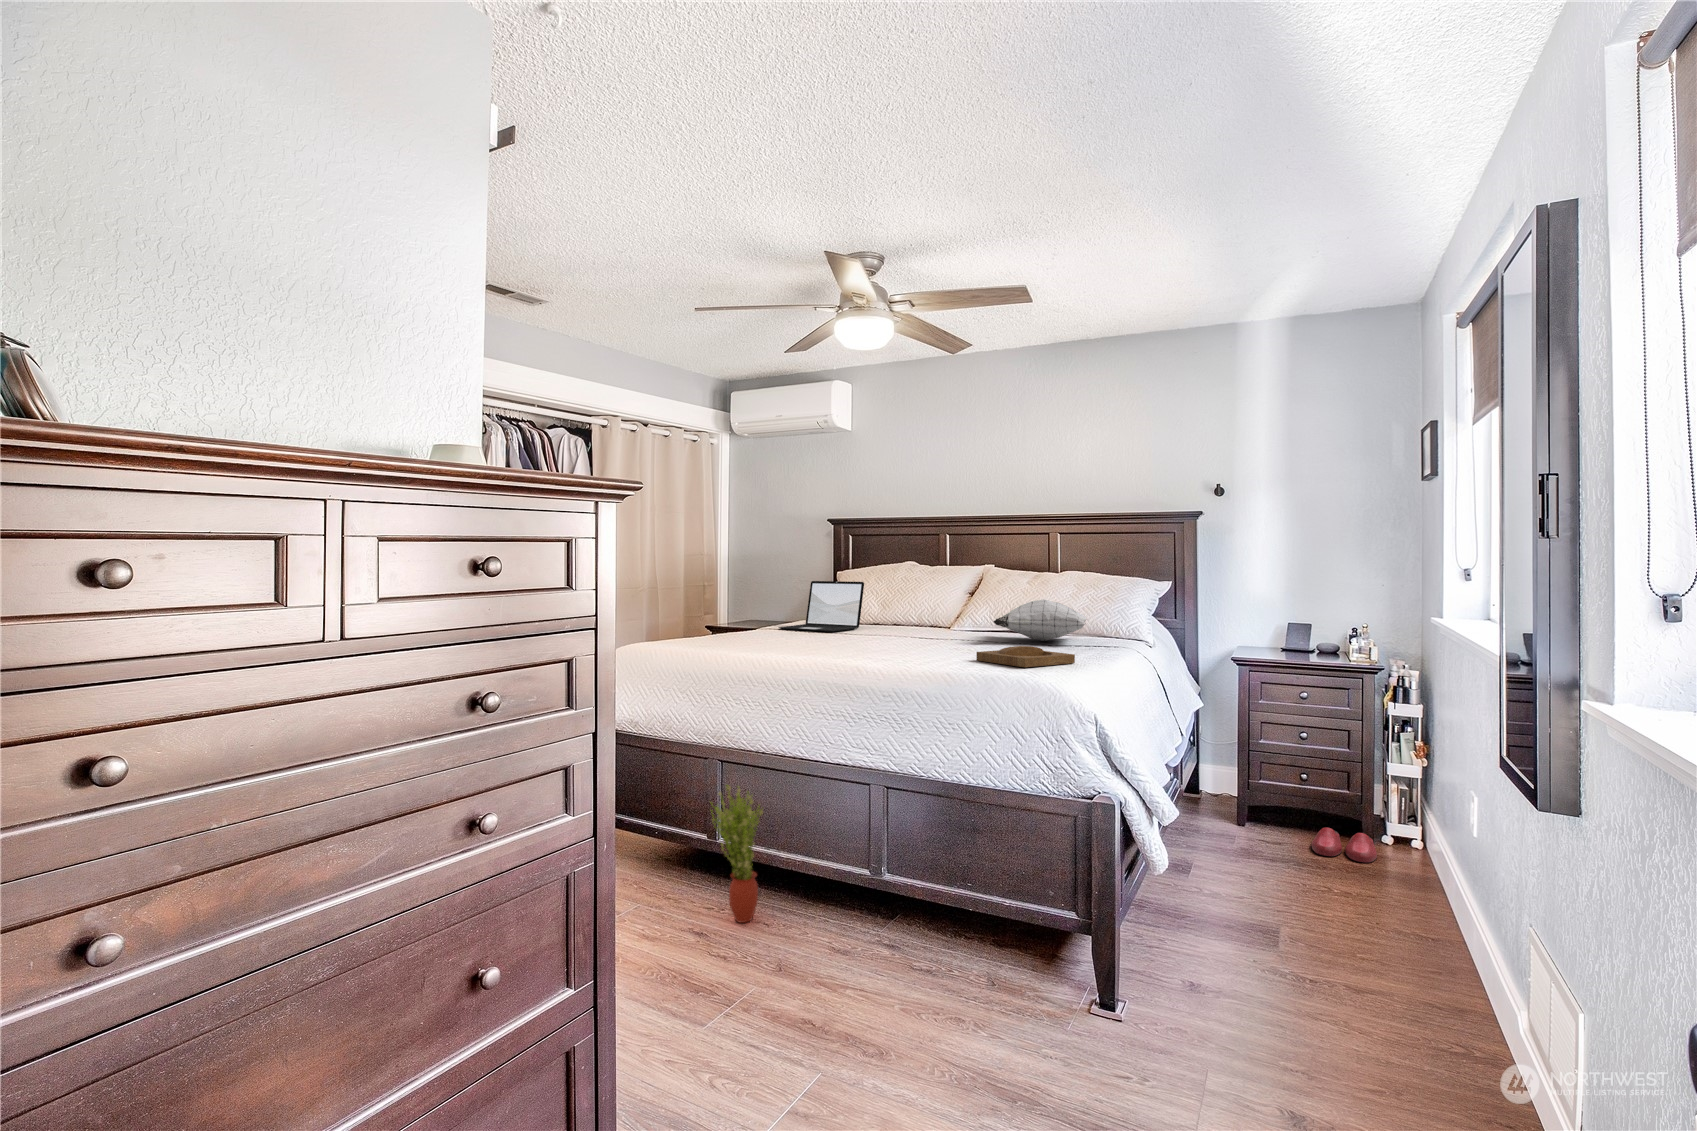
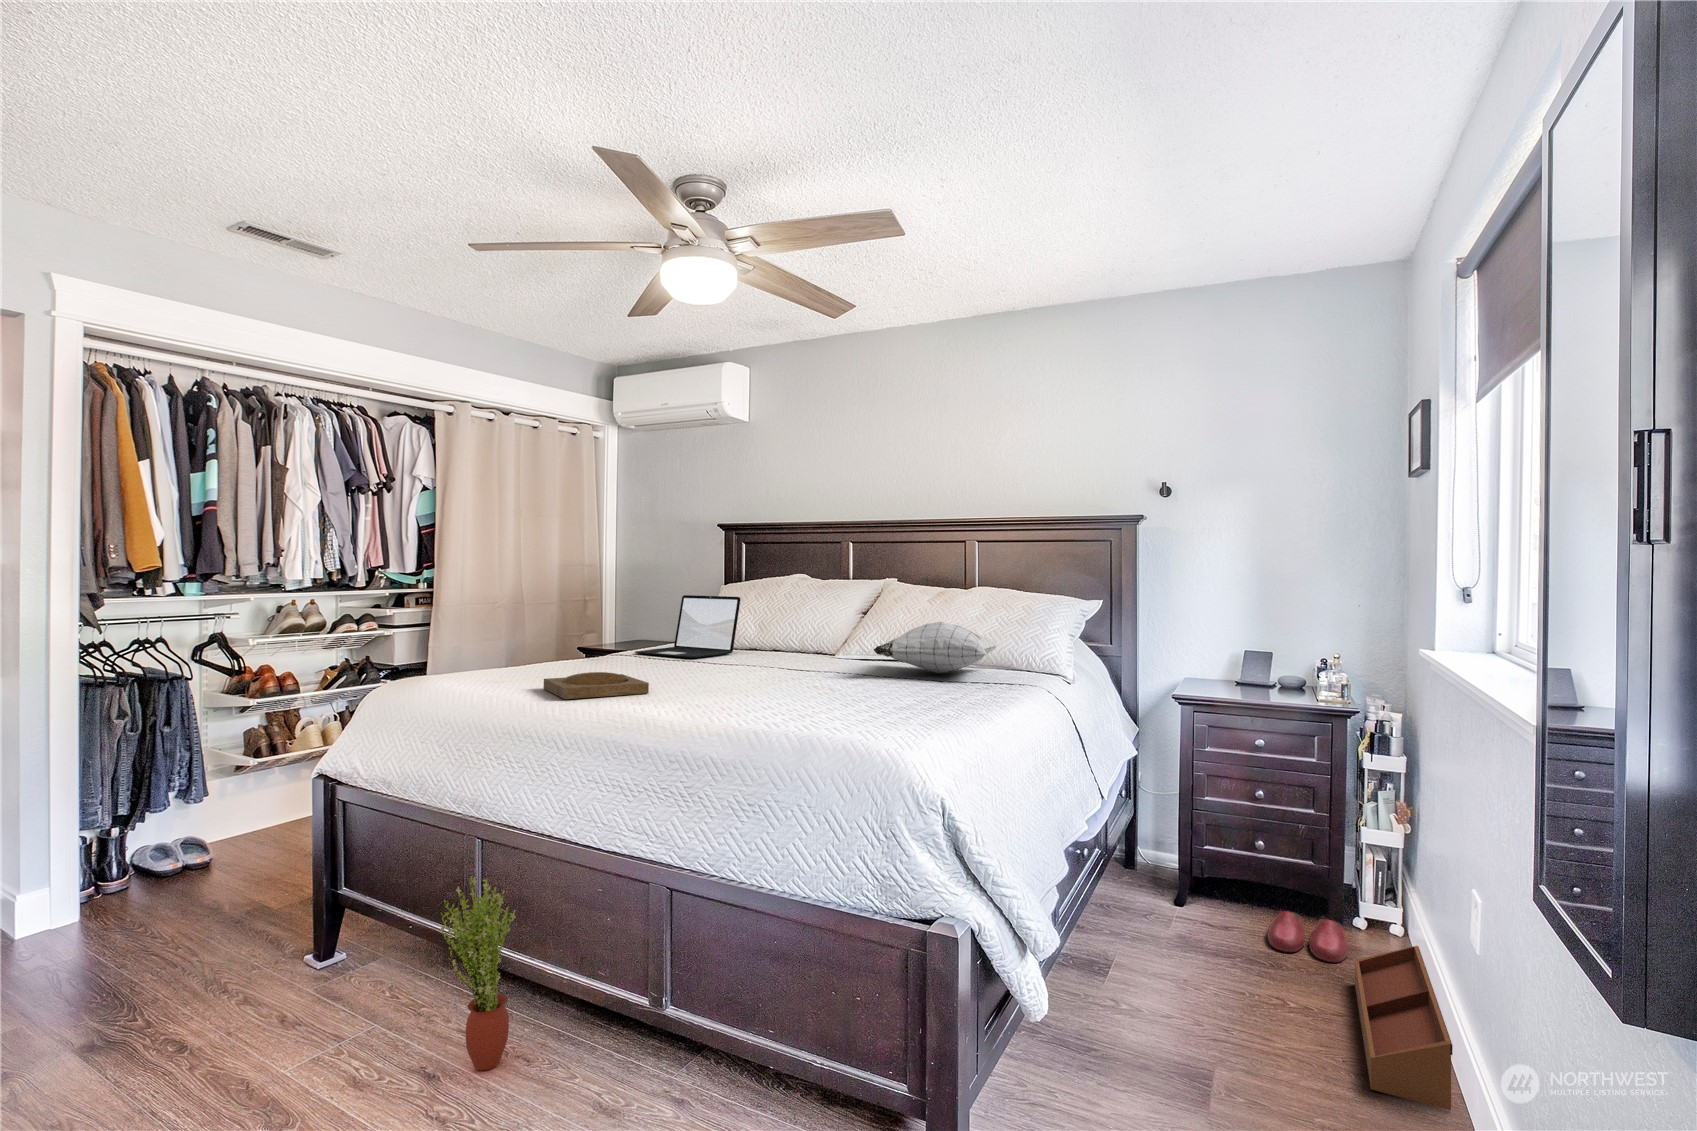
tray: present [976,646,1075,667] -> present [544,672,649,699]
storage bin: none [1383,844,1456,945] -> present [1355,946,1453,1110]

